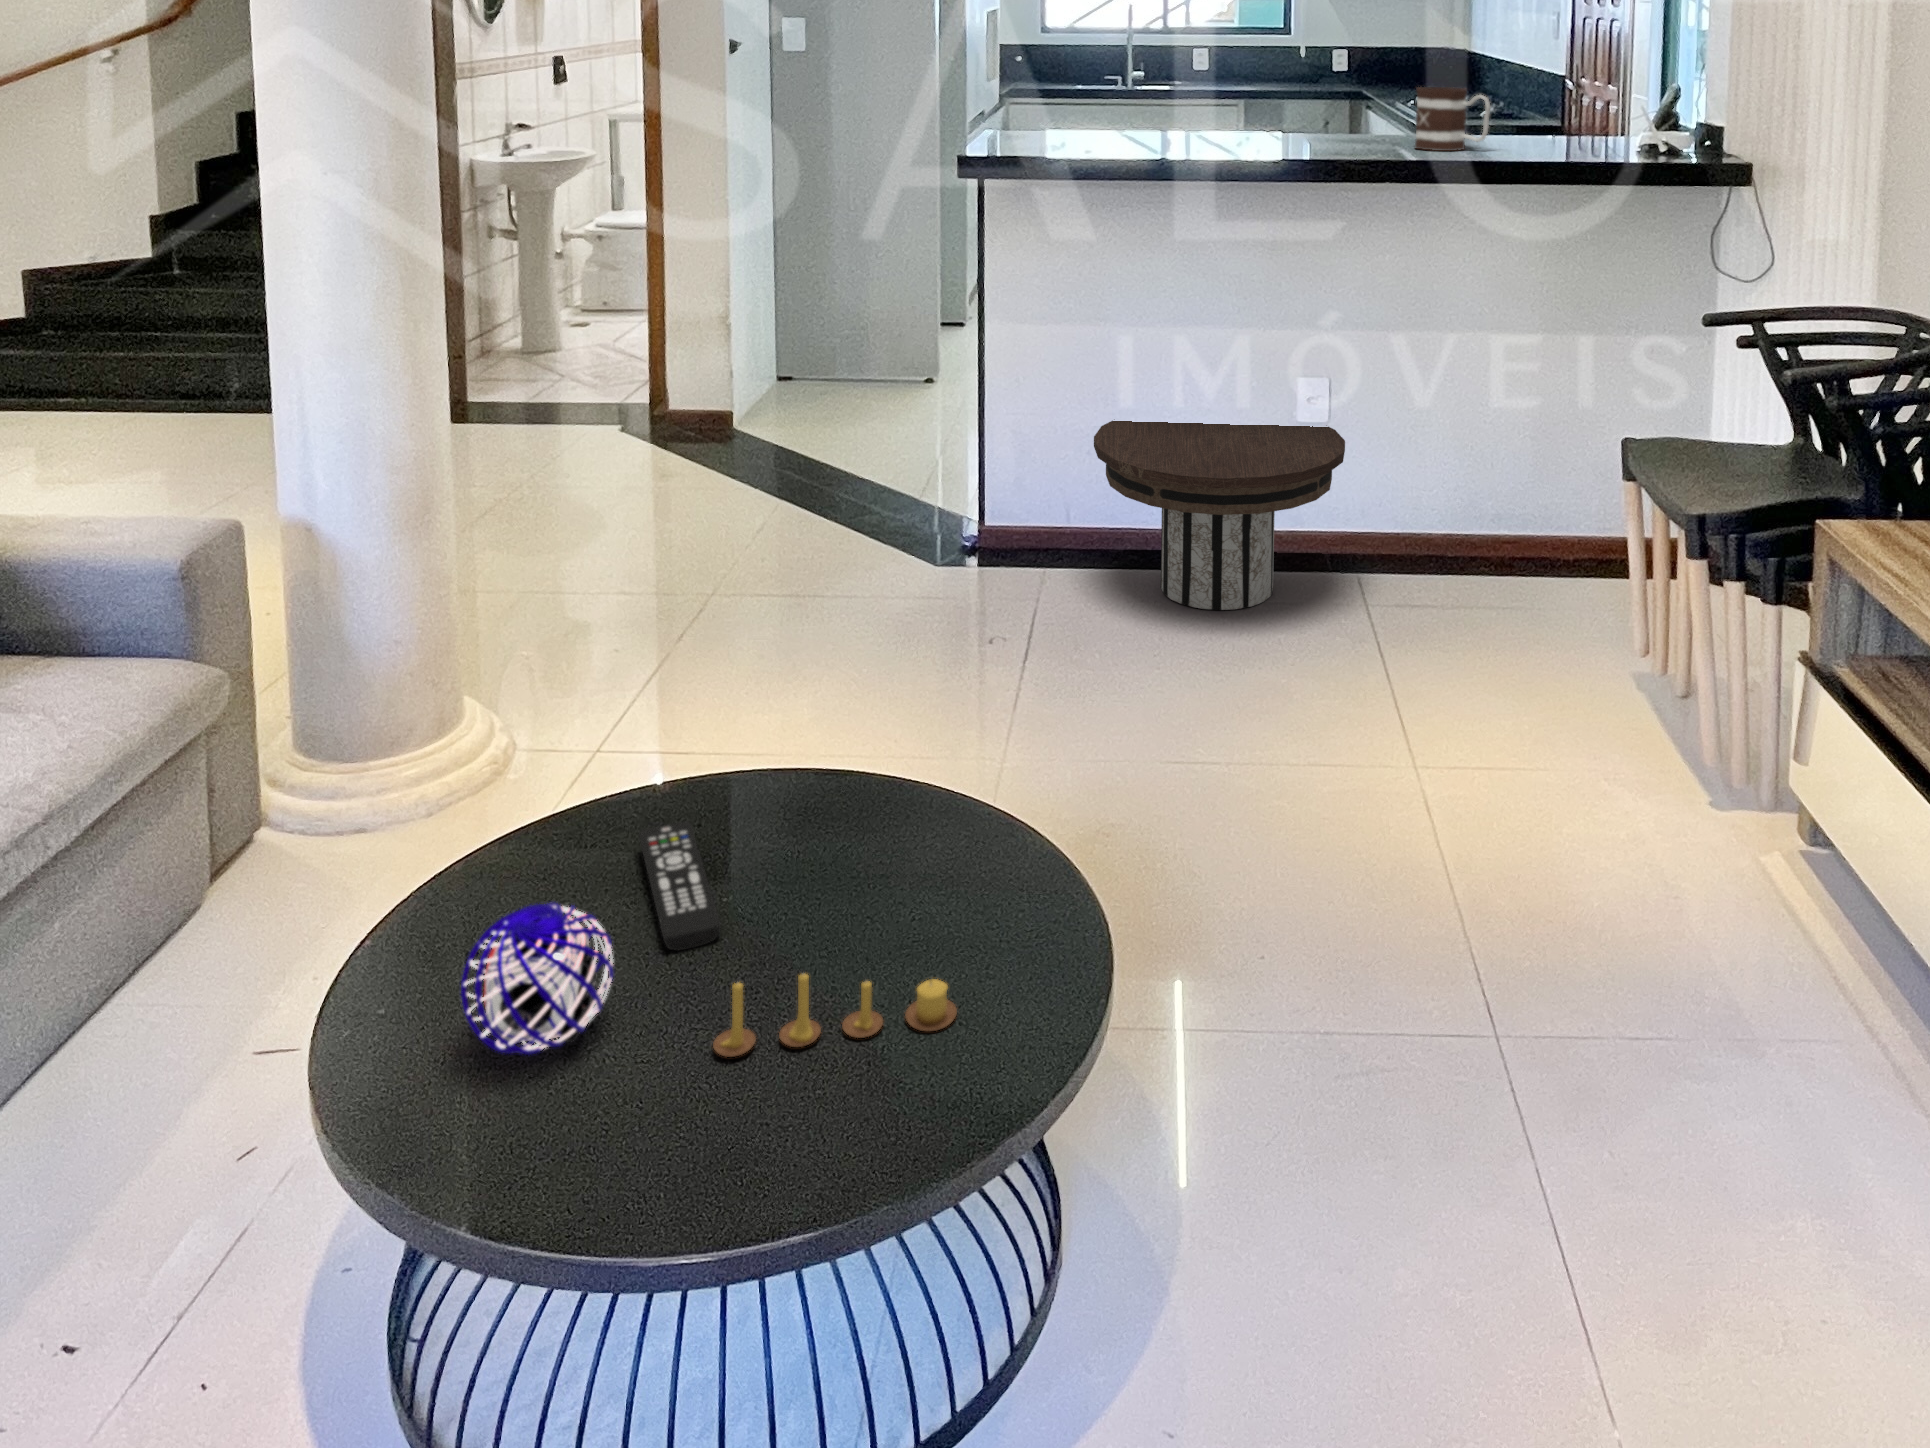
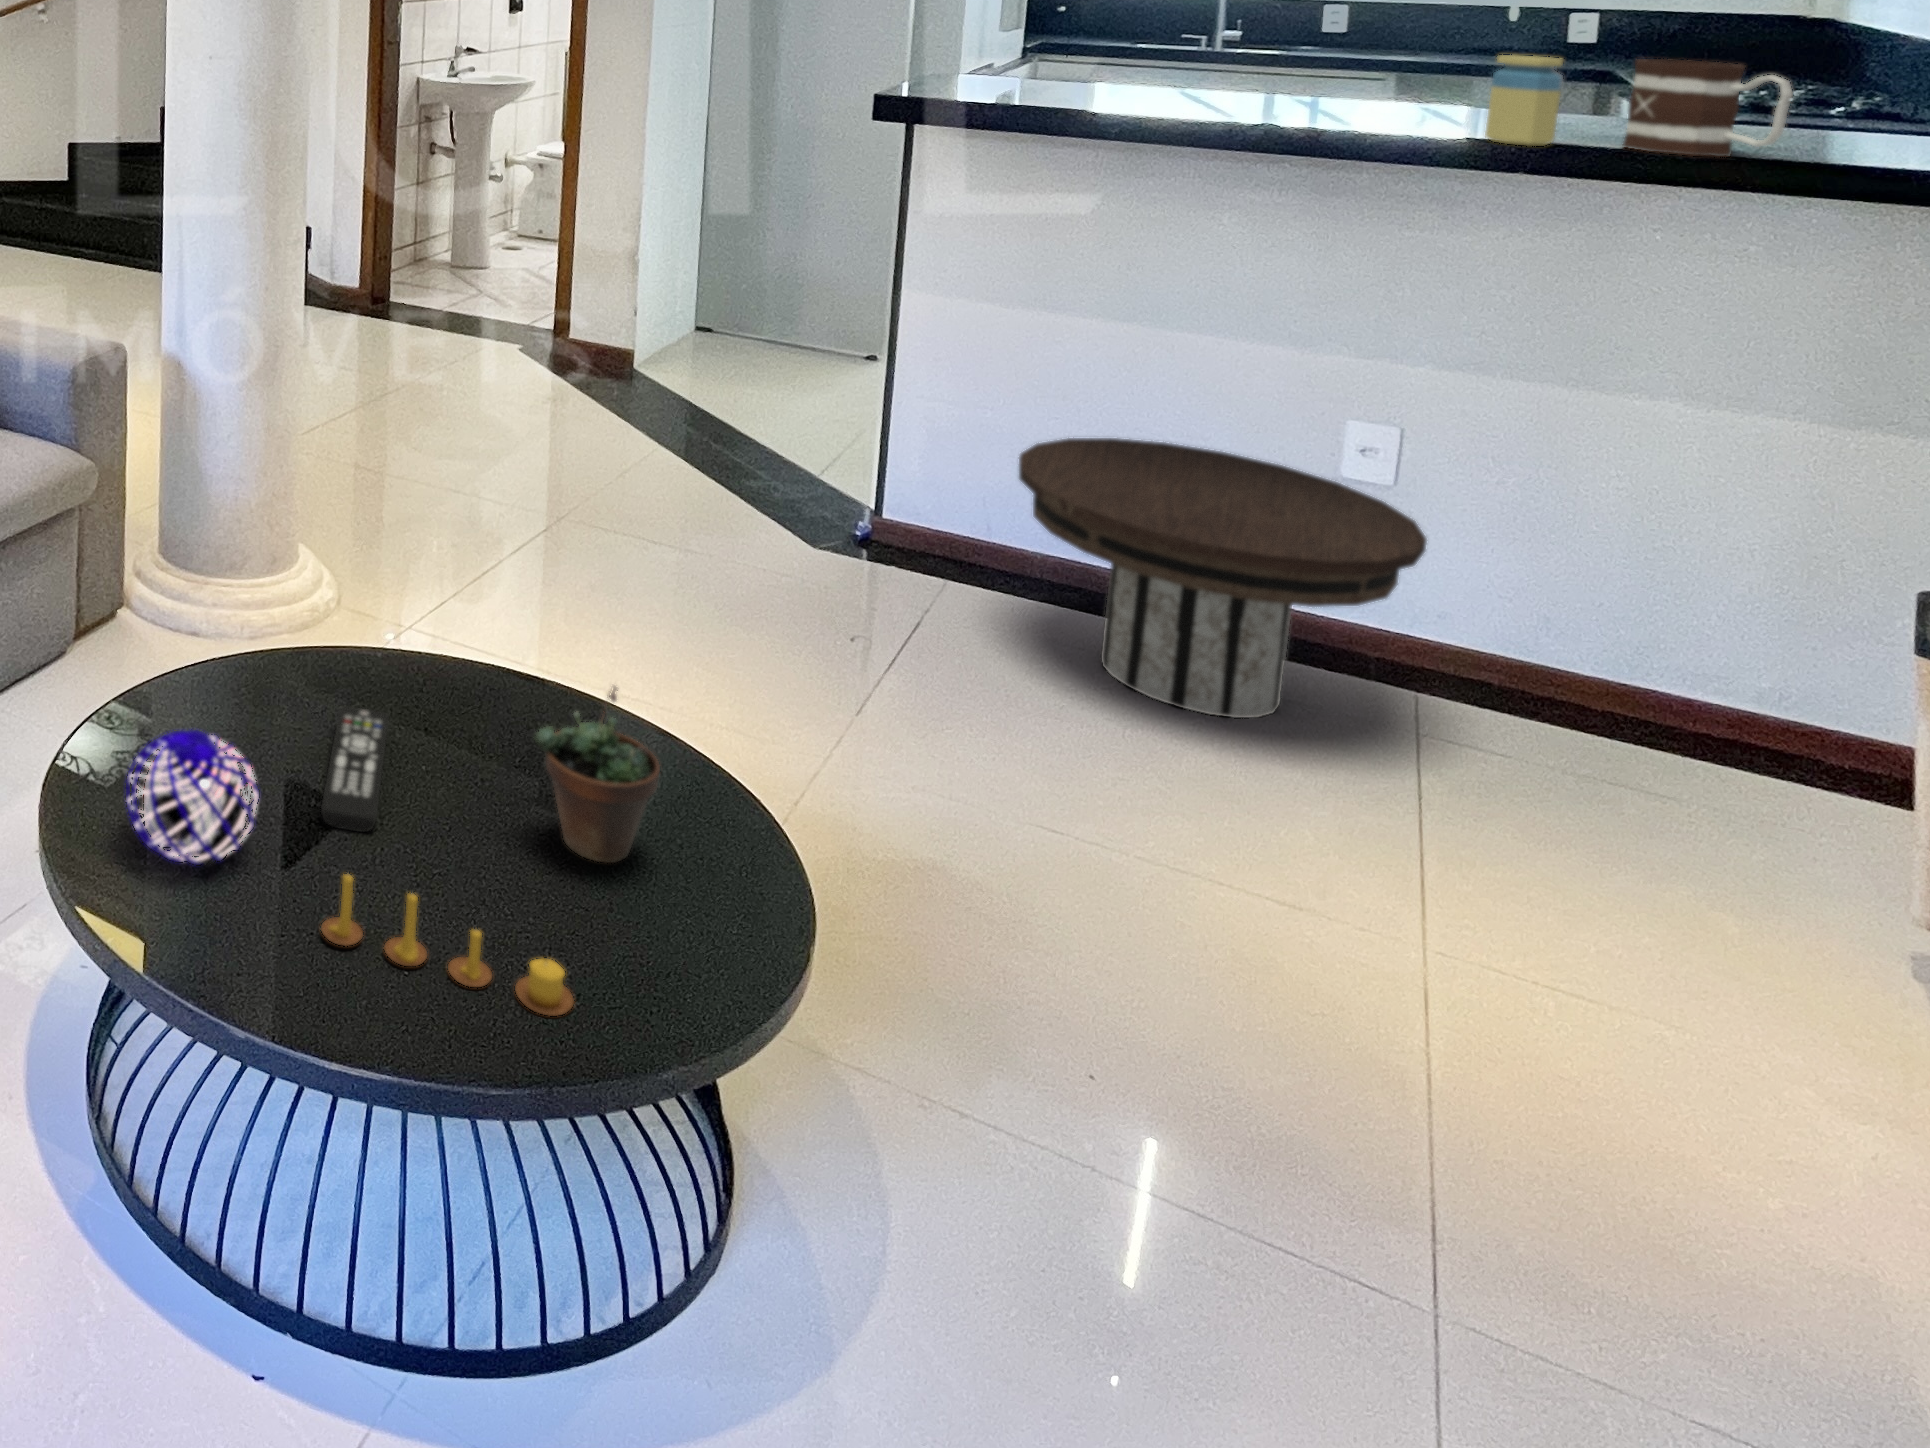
jar: none [1348,89,1384,152] -> present [1485,55,1563,146]
succulent plant: none [856,715,966,883] -> present [535,687,660,863]

